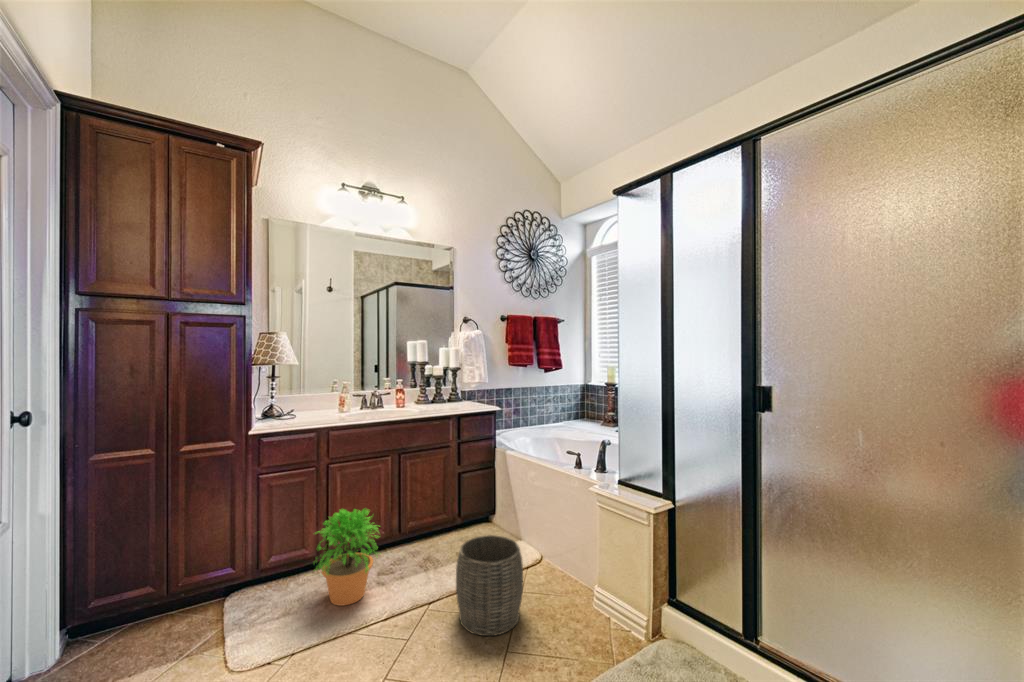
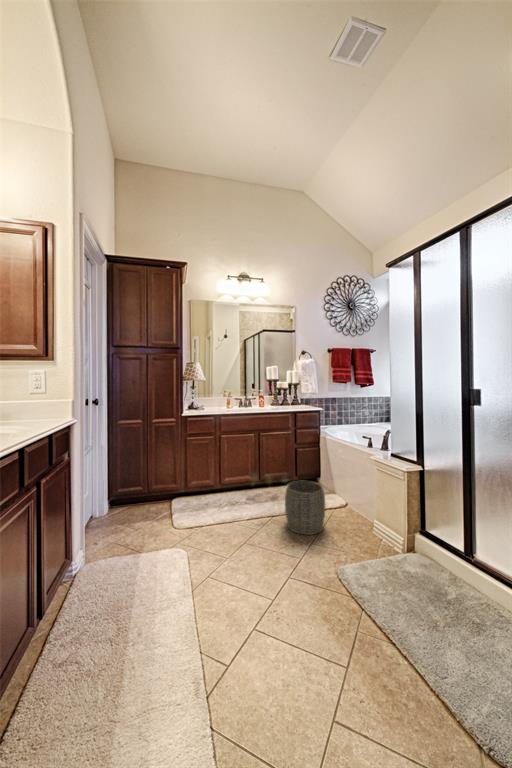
potted plant: present [316,509,378,606] -> none [212,458,247,509]

